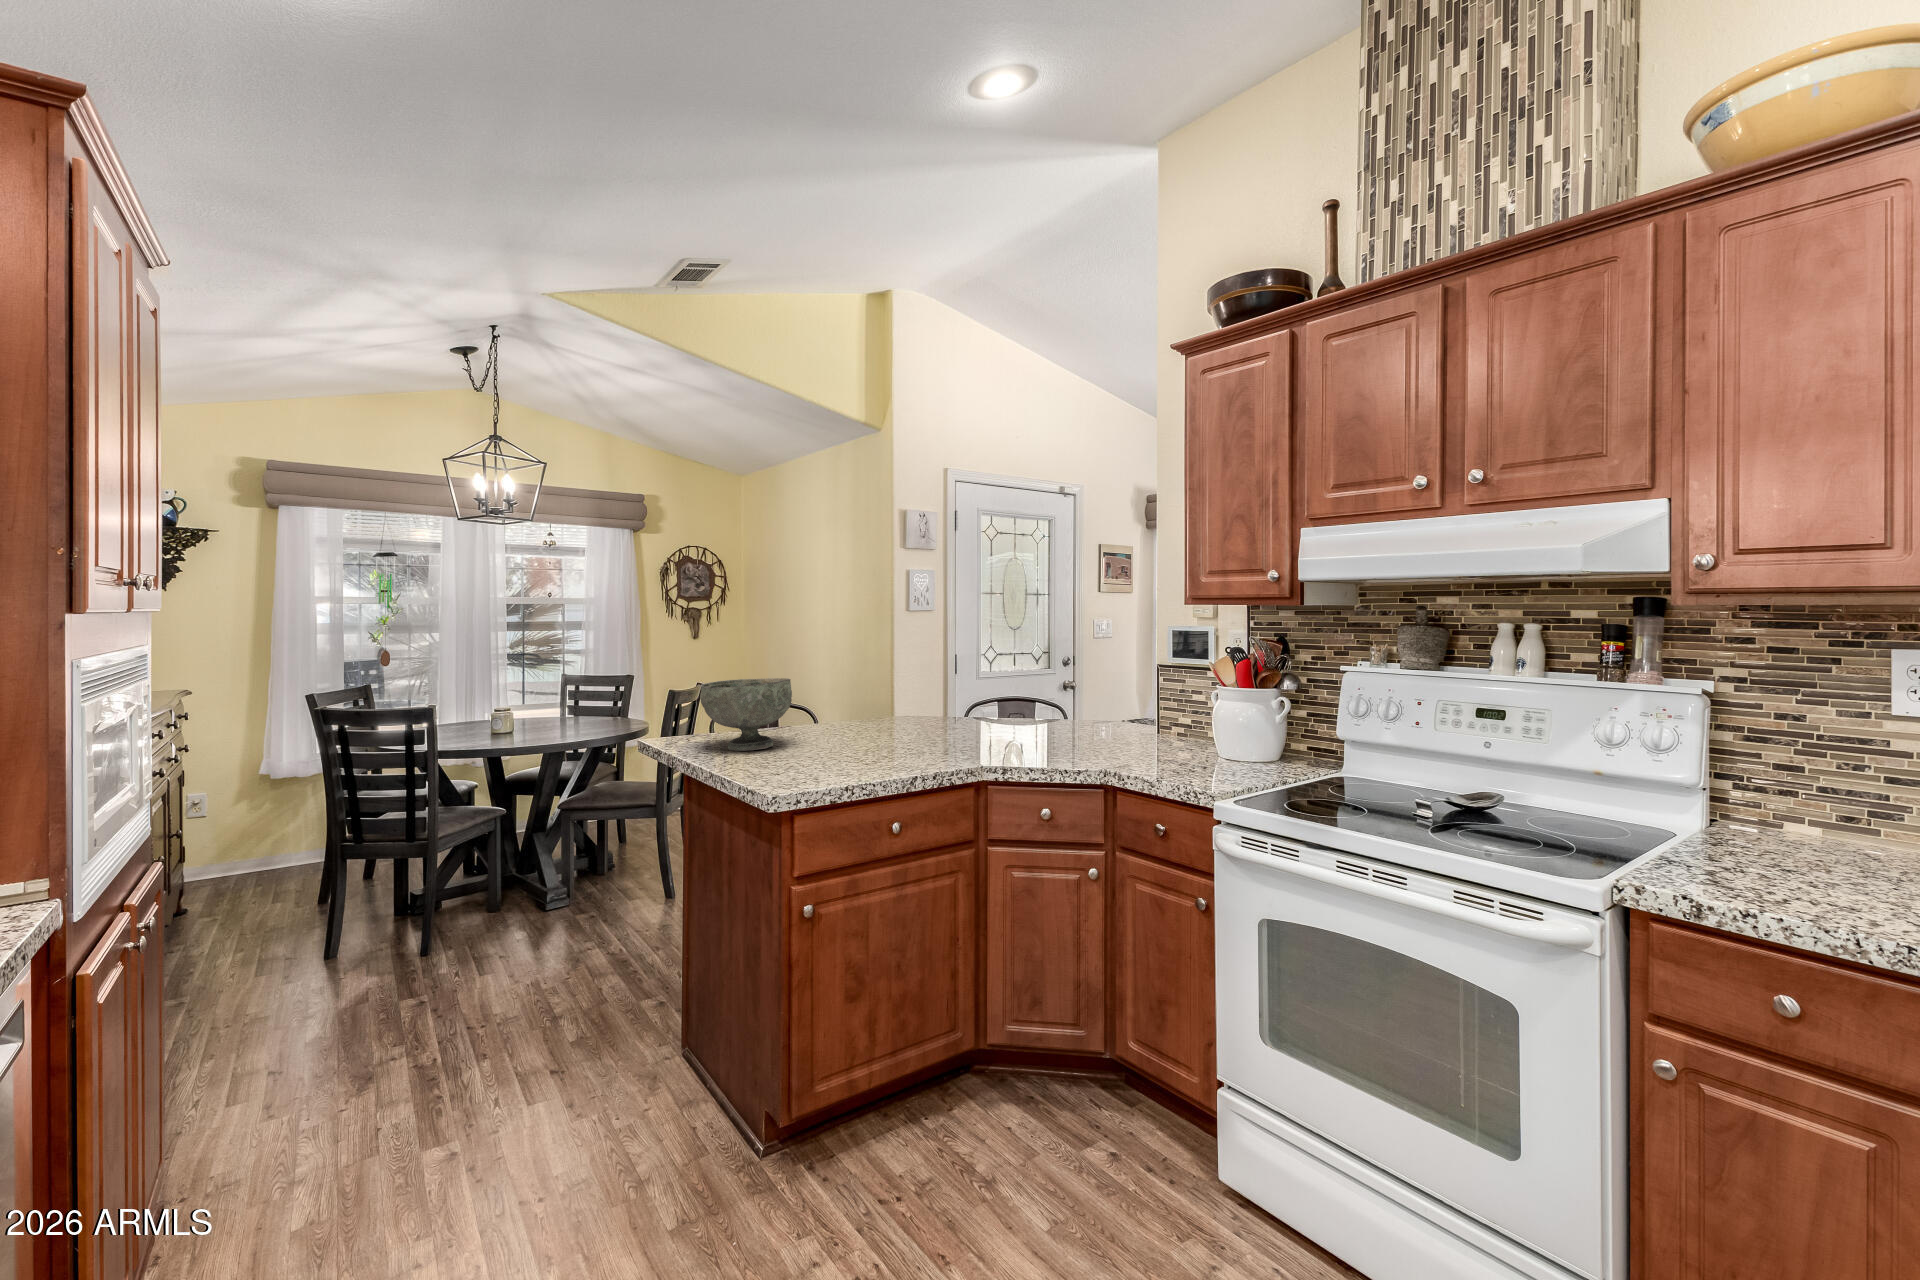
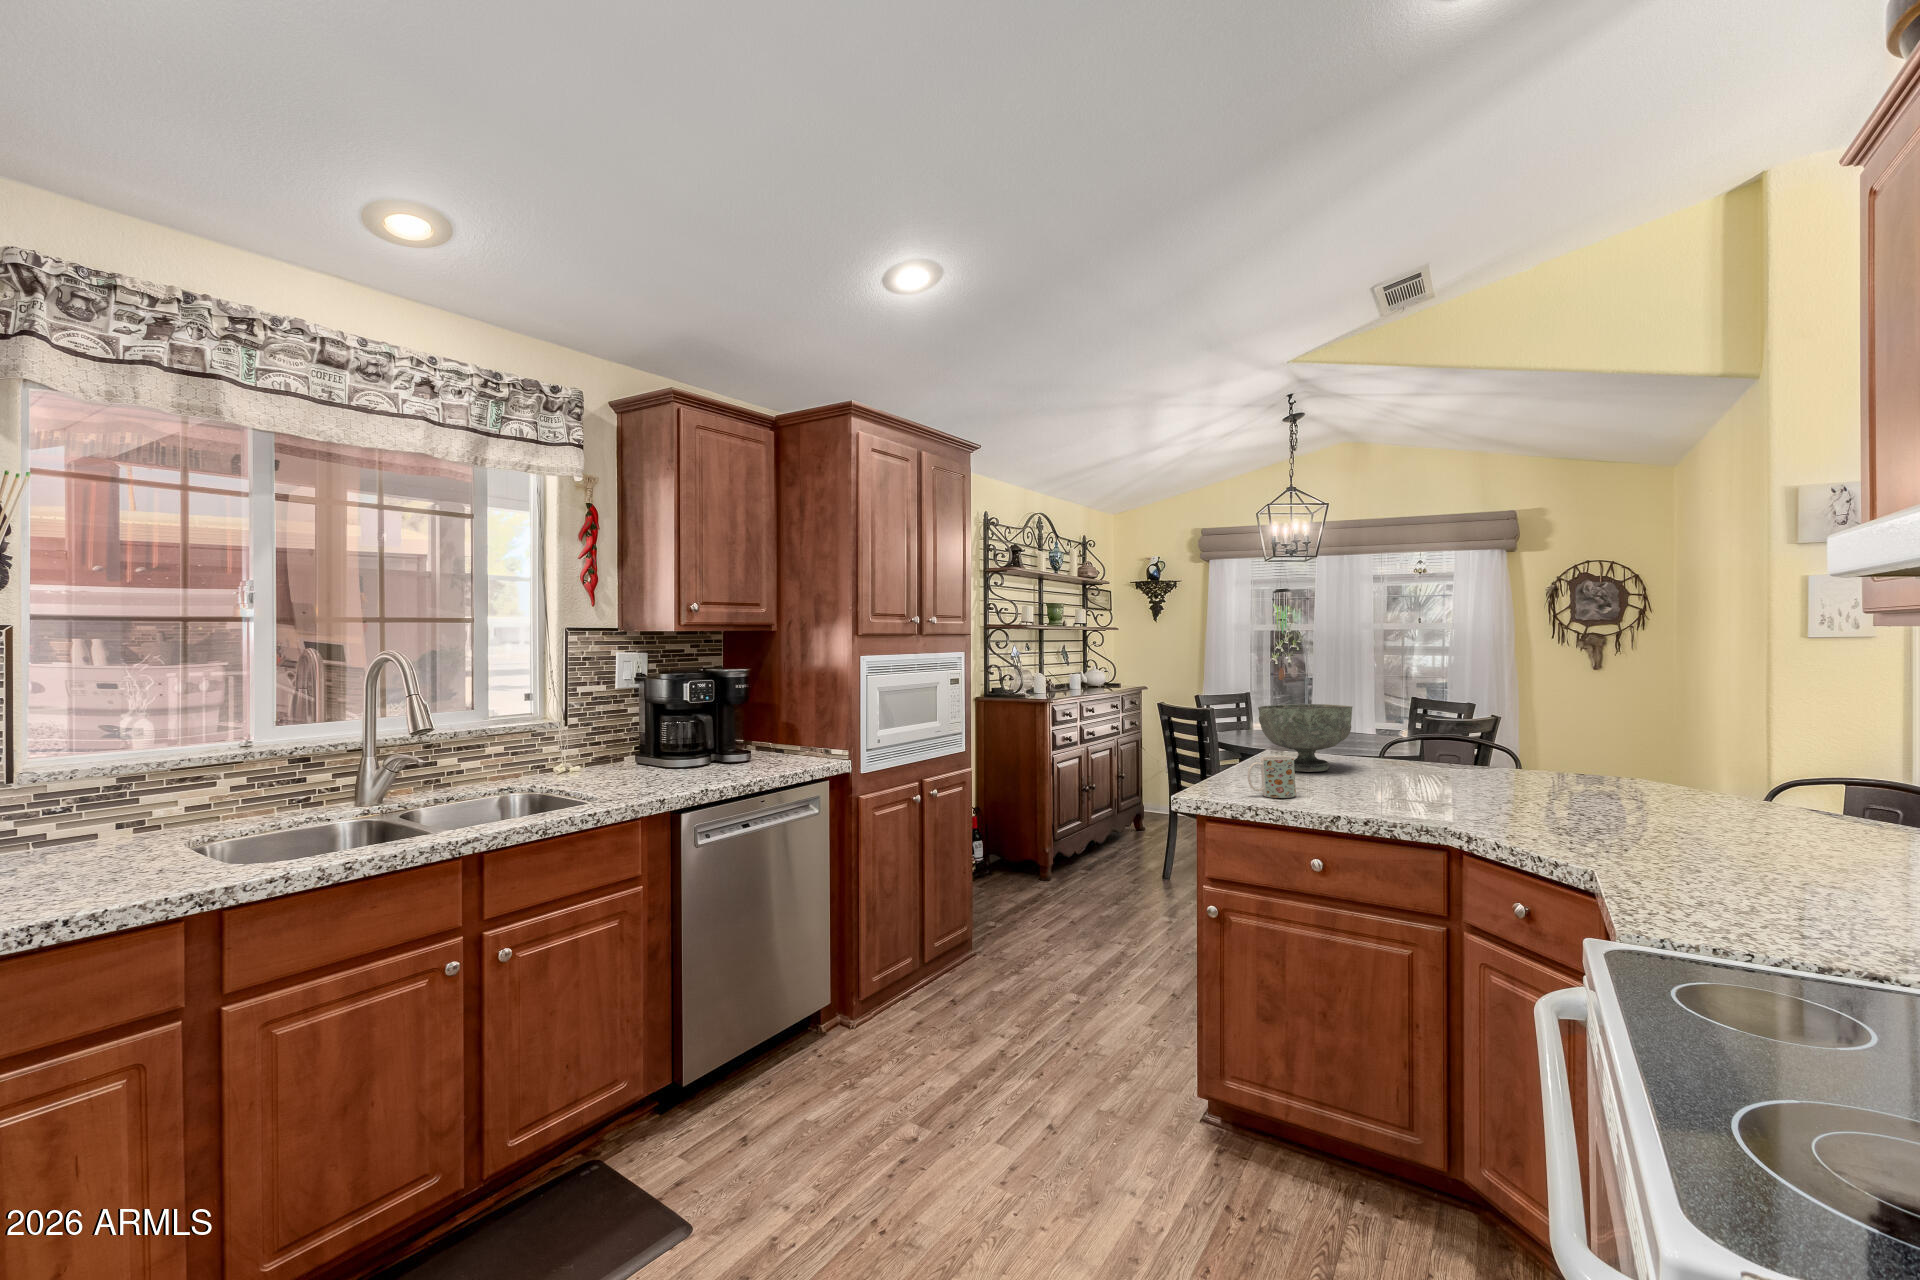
mug: none [806,731,841,776] -> present [1248,756,1296,798]

